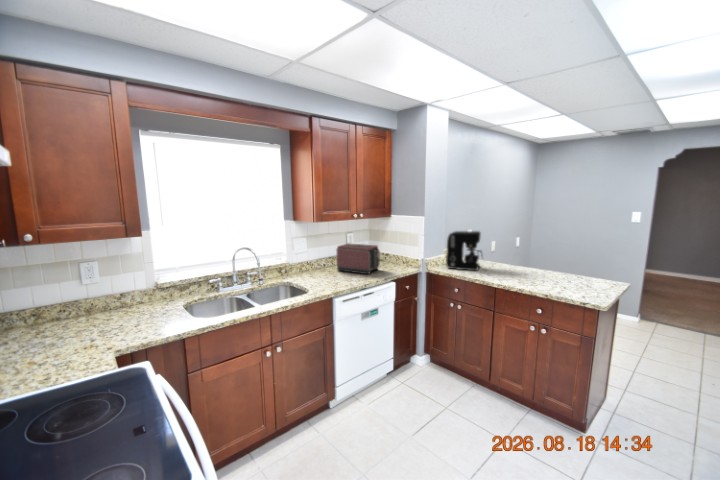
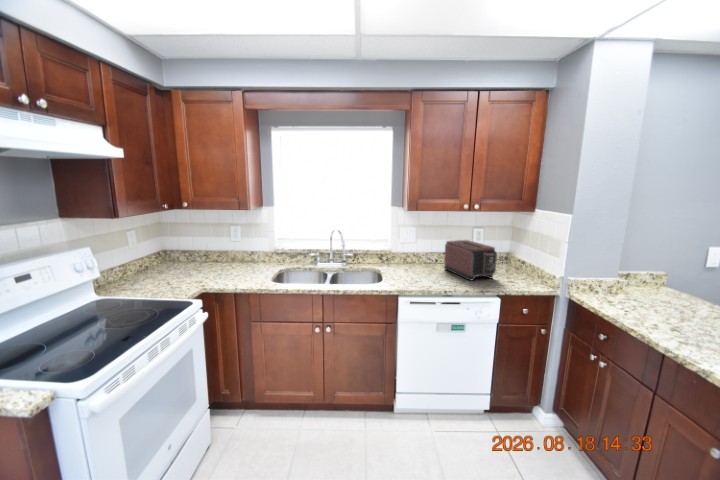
coffee maker: present [446,231,481,271] -> none [603,244,694,317]

